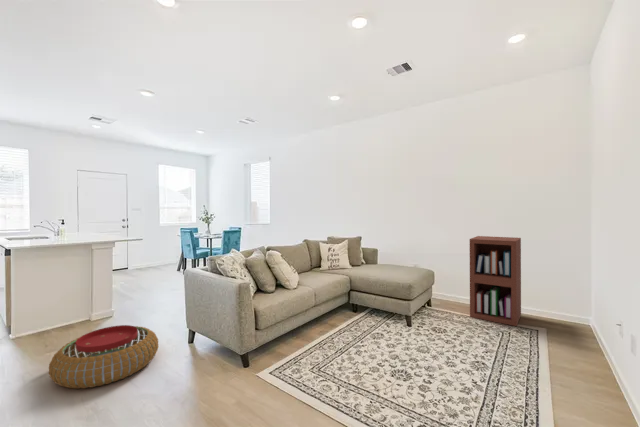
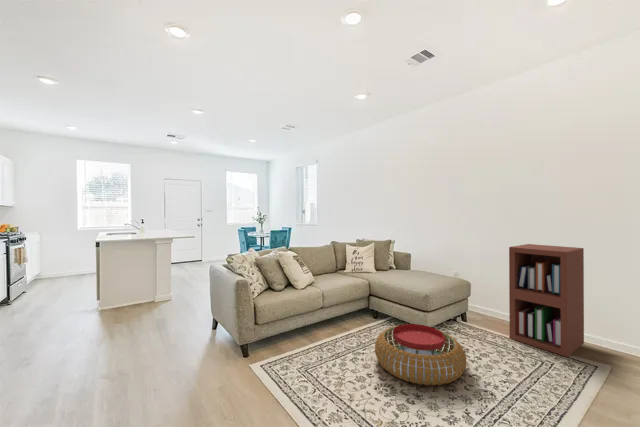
pouf: present [49,325,158,389] -> present [375,324,466,386]

